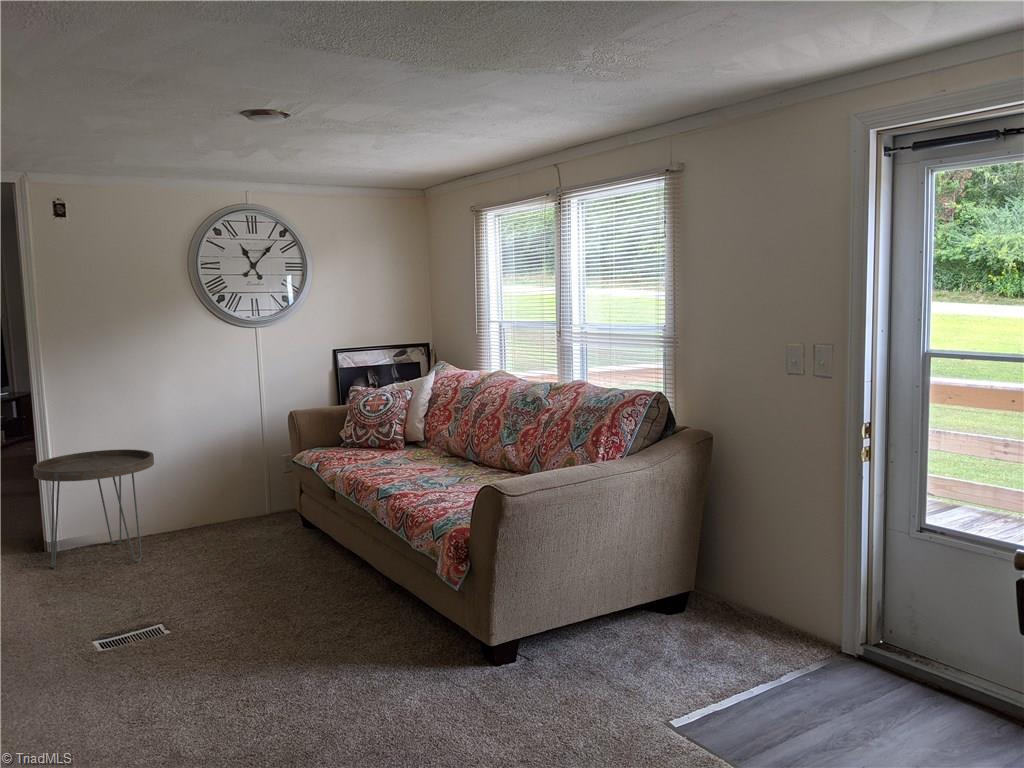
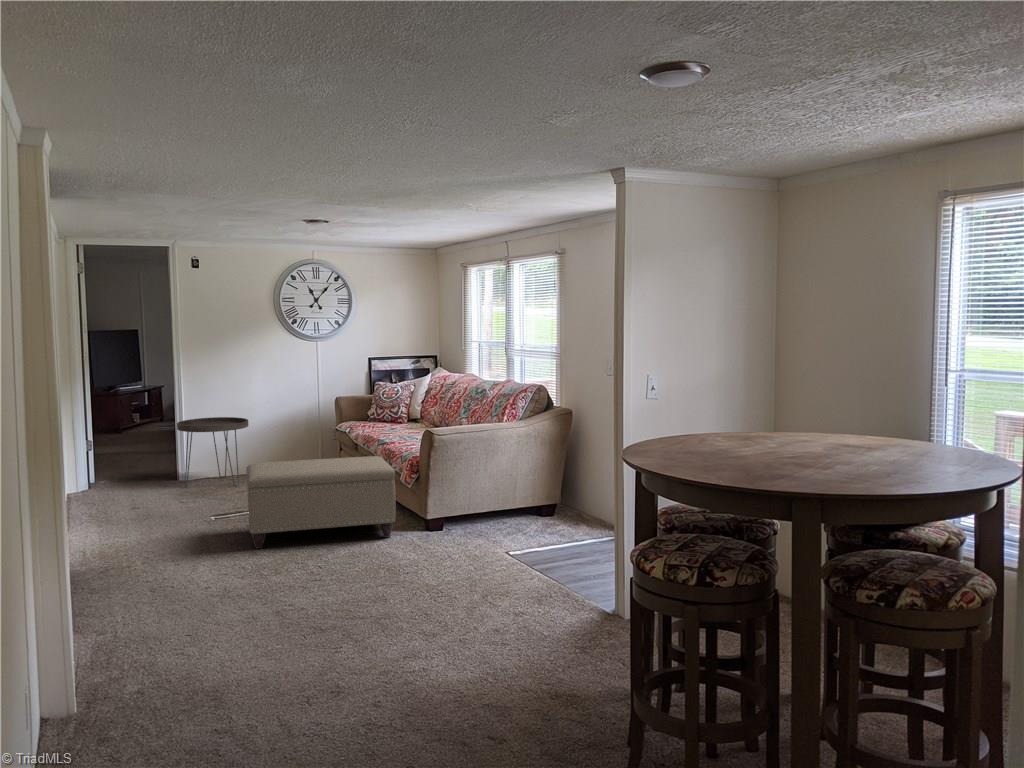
ottoman: none [148,528,437,742] -> present [247,456,396,549]

